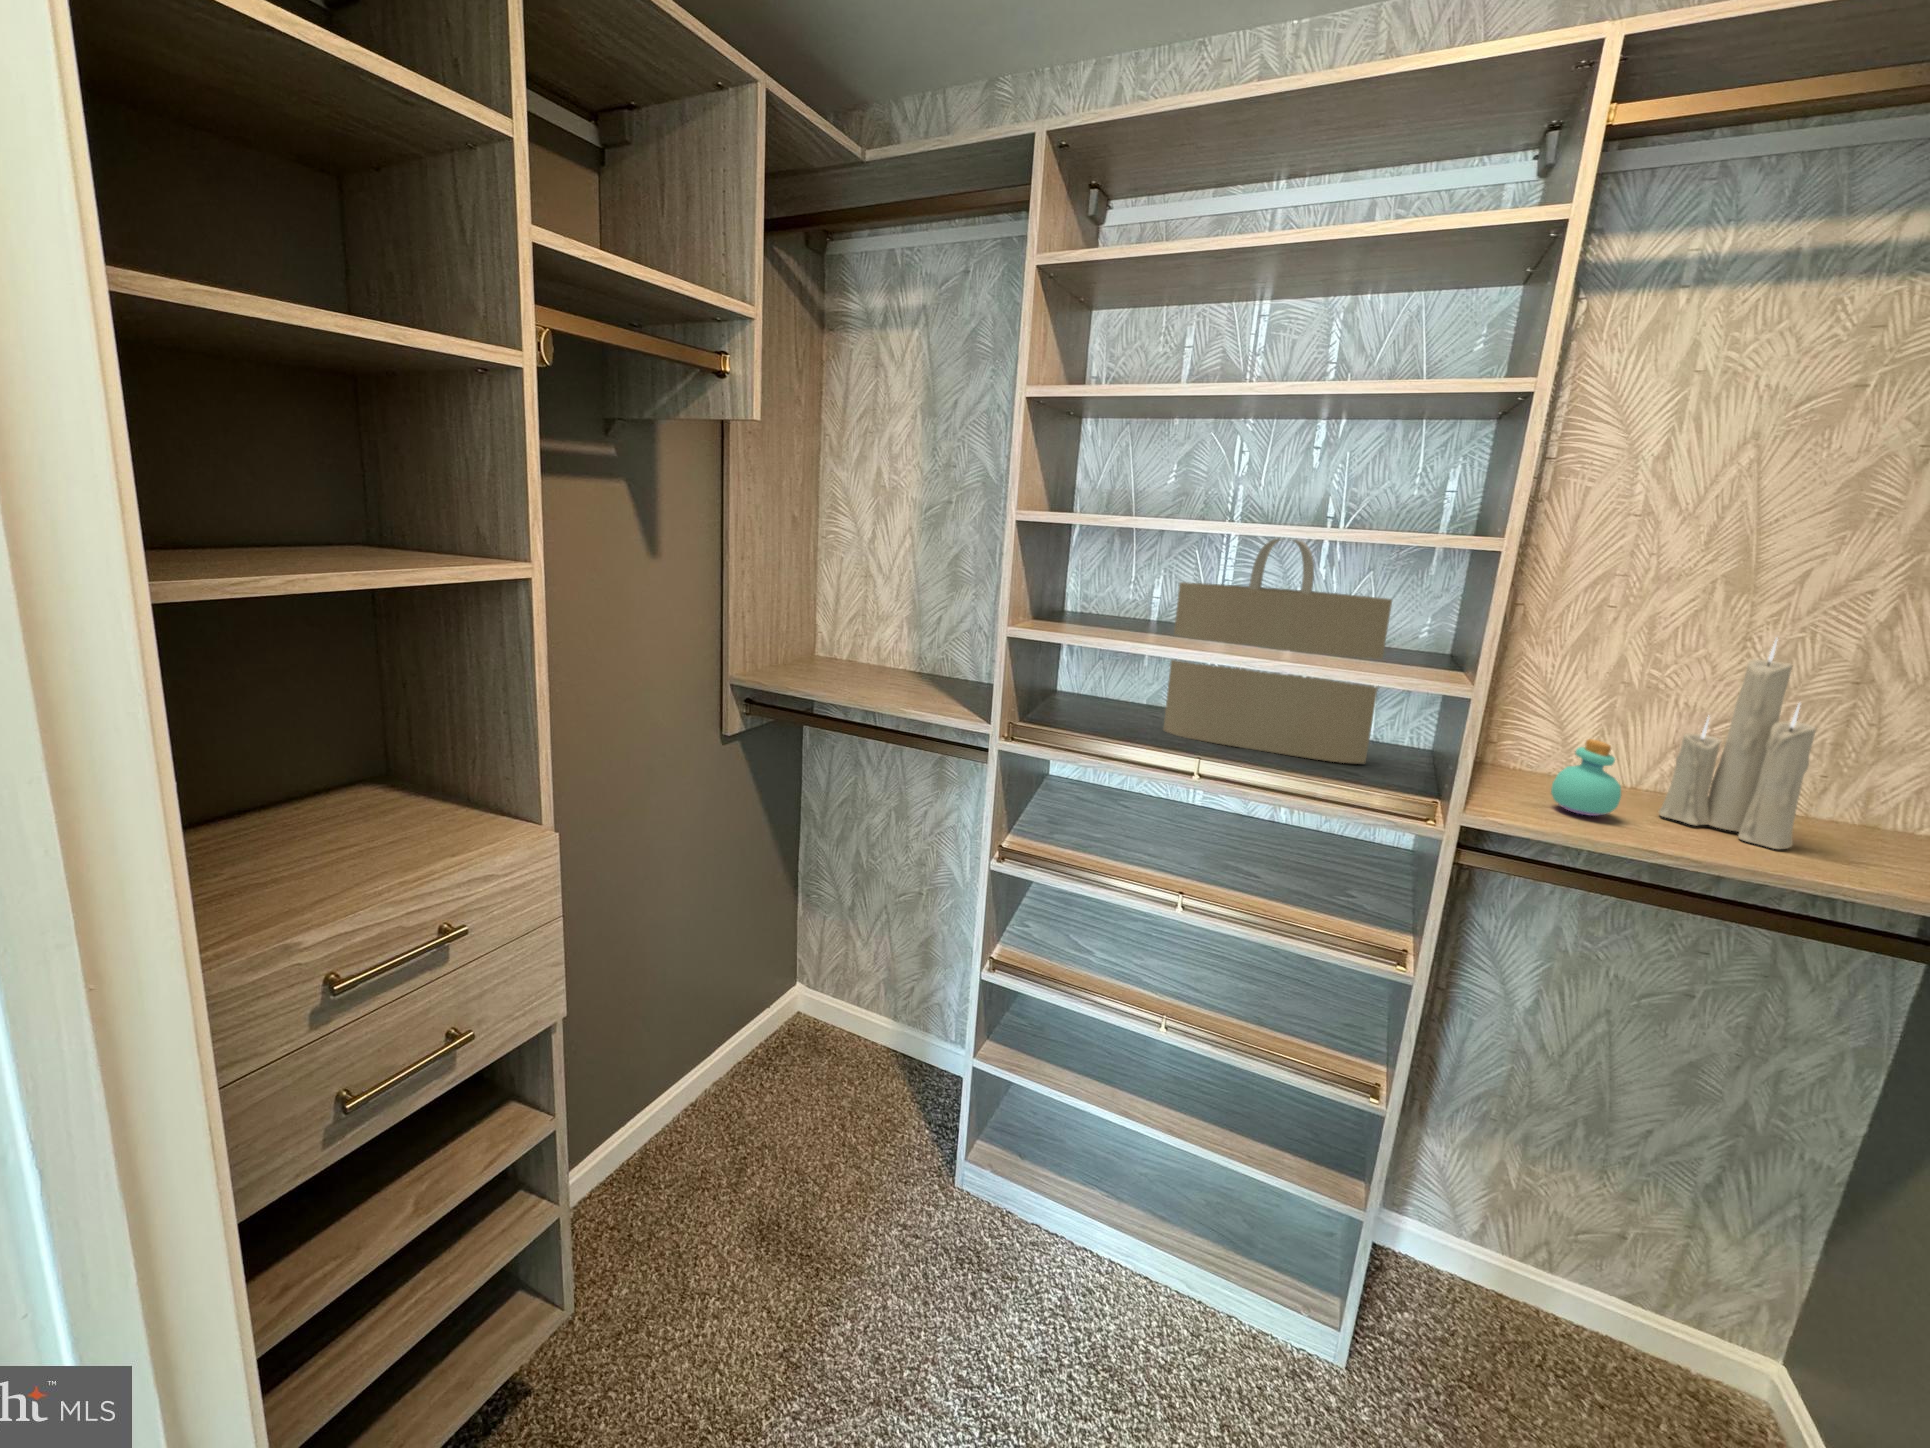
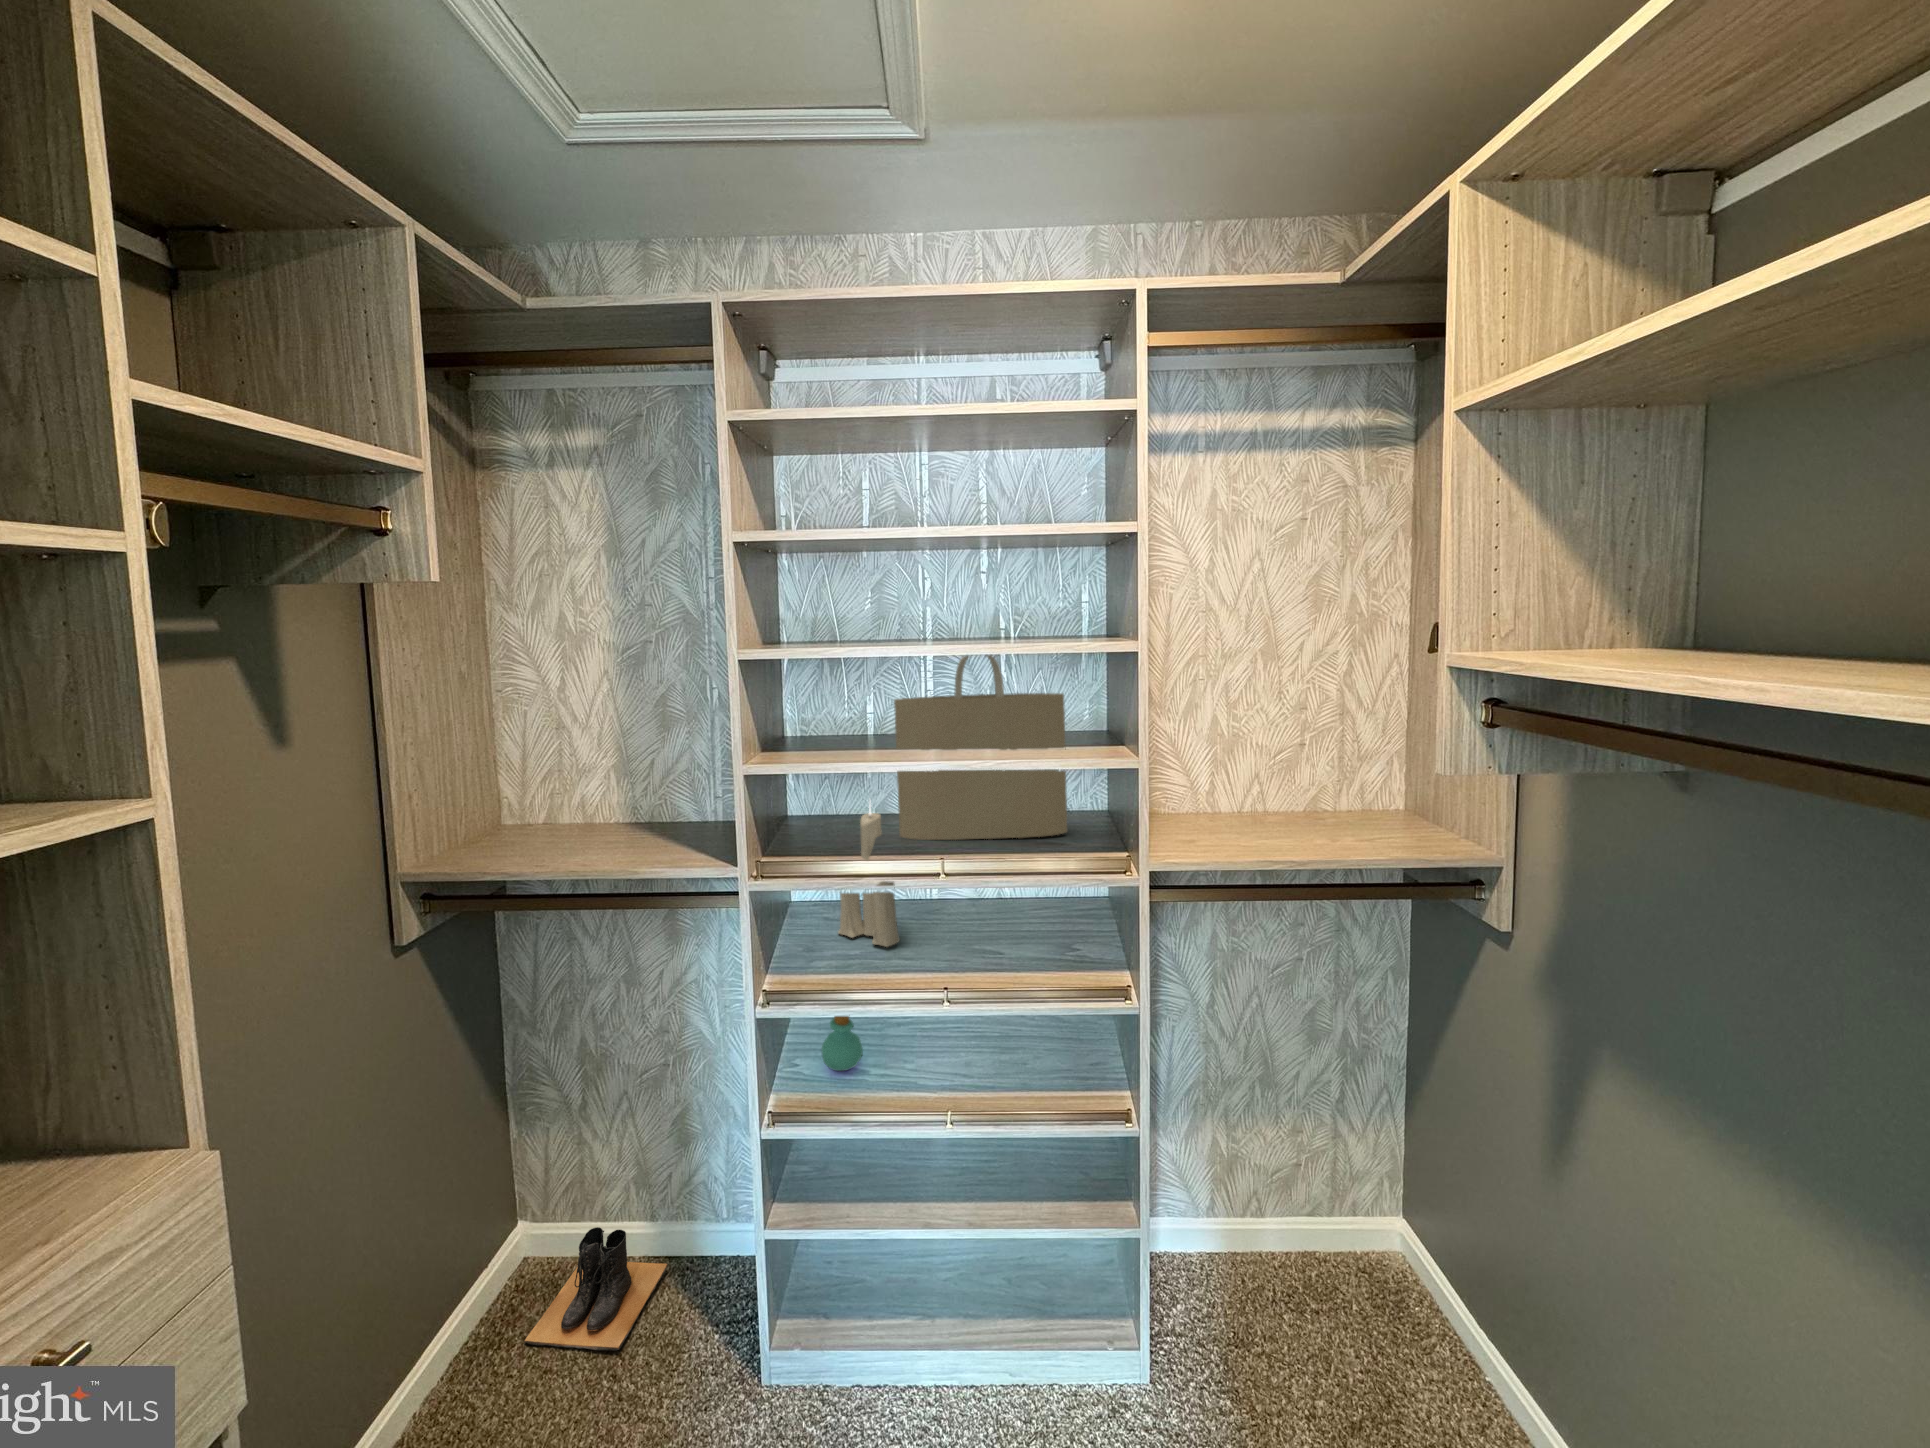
candle: present [1659,638,1816,849] -> present [838,808,900,947]
perfume bottle: present [1551,739,1621,816] -> present [822,1016,863,1071]
boots: none [785,1008,901,1109] -> present [524,1227,668,1351]

